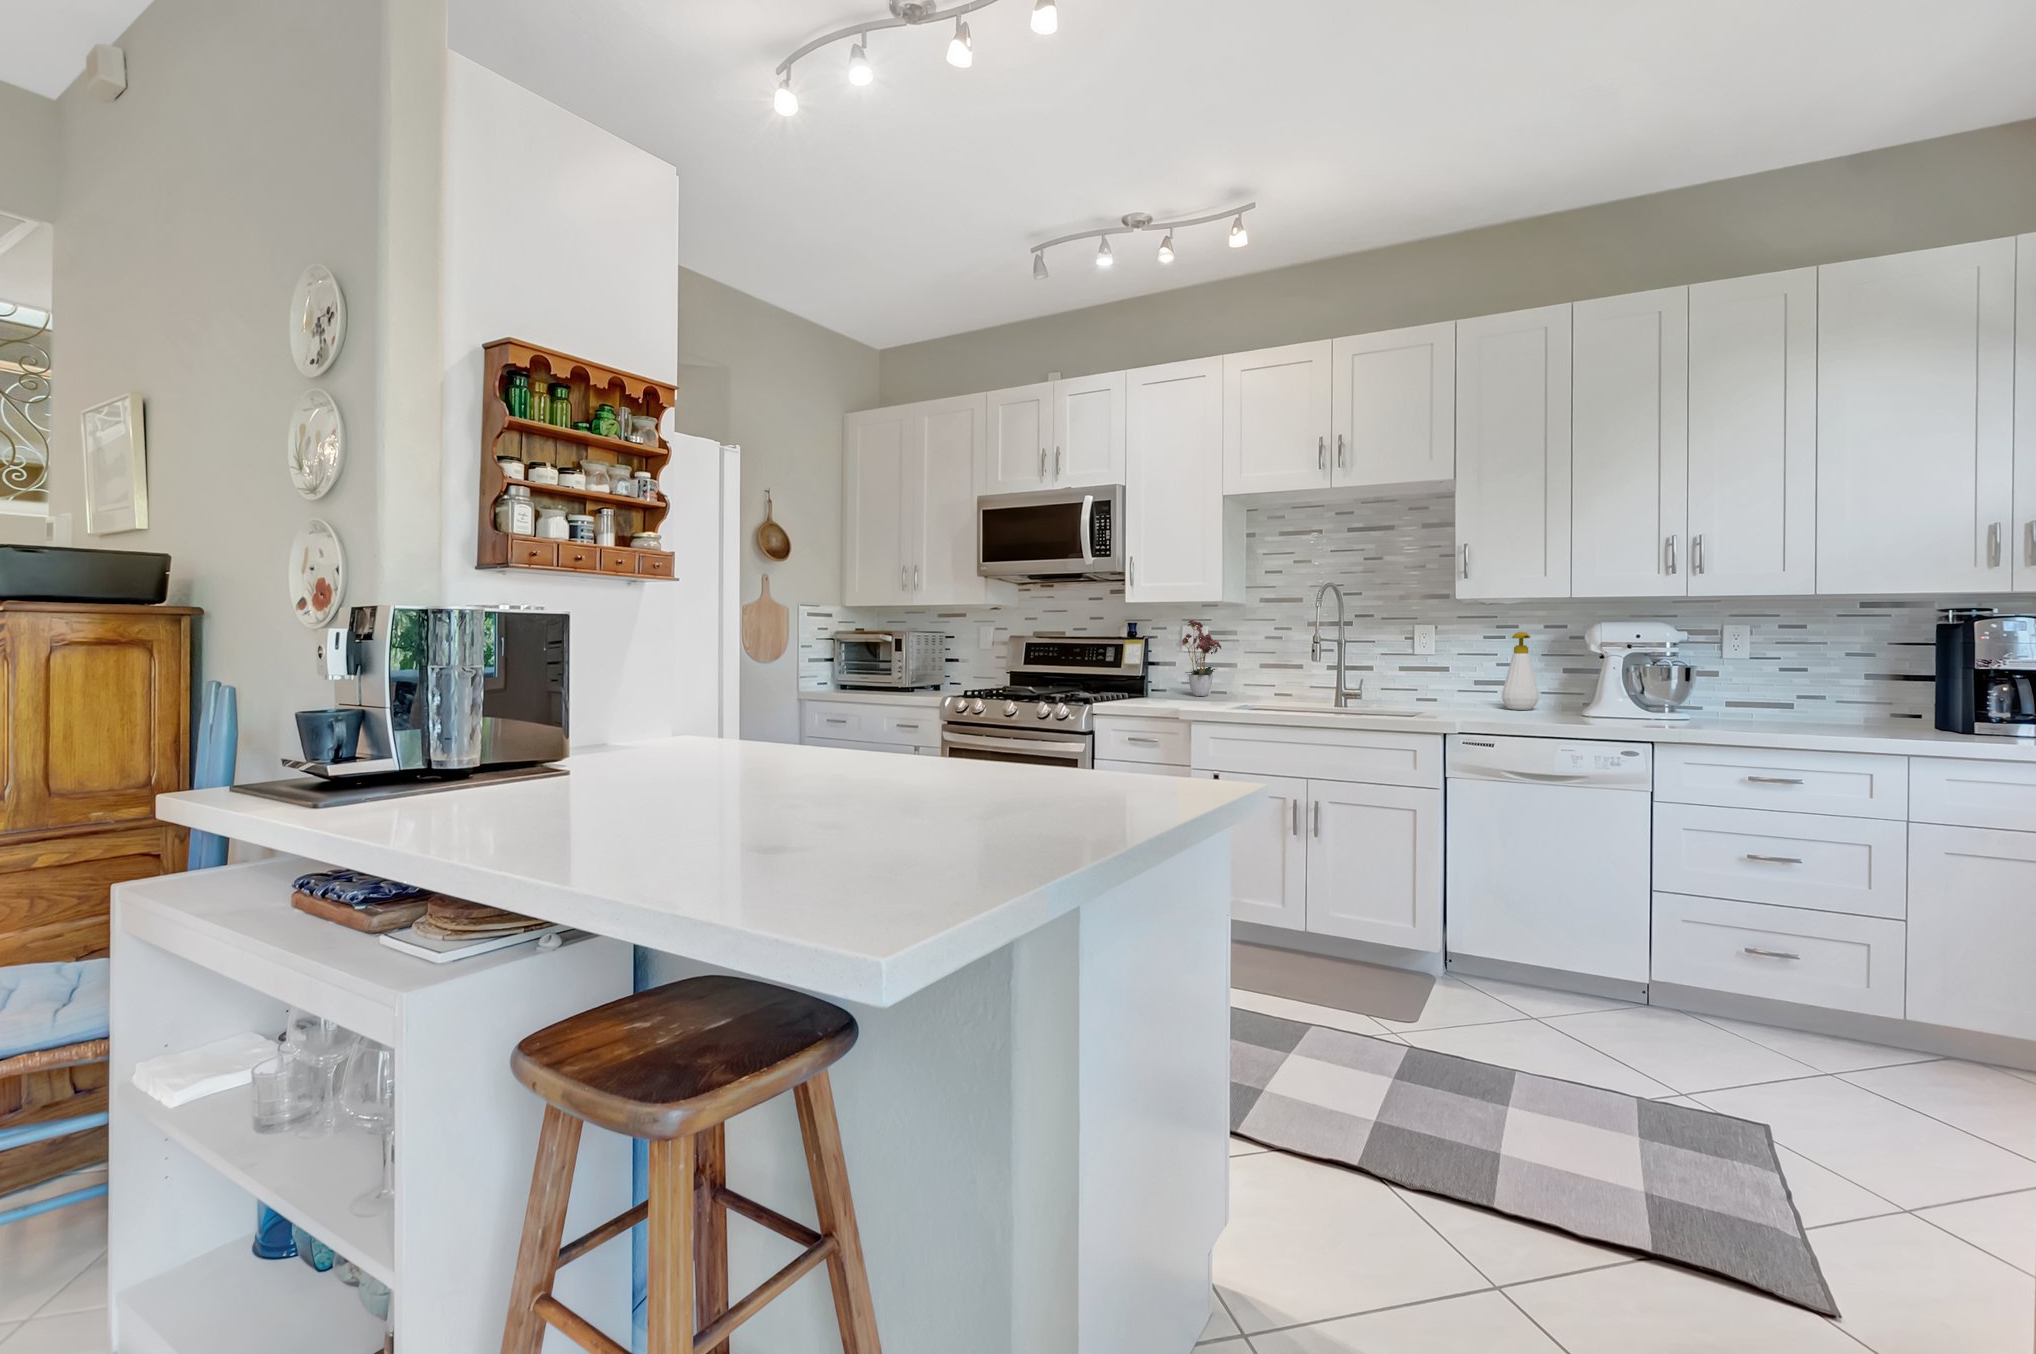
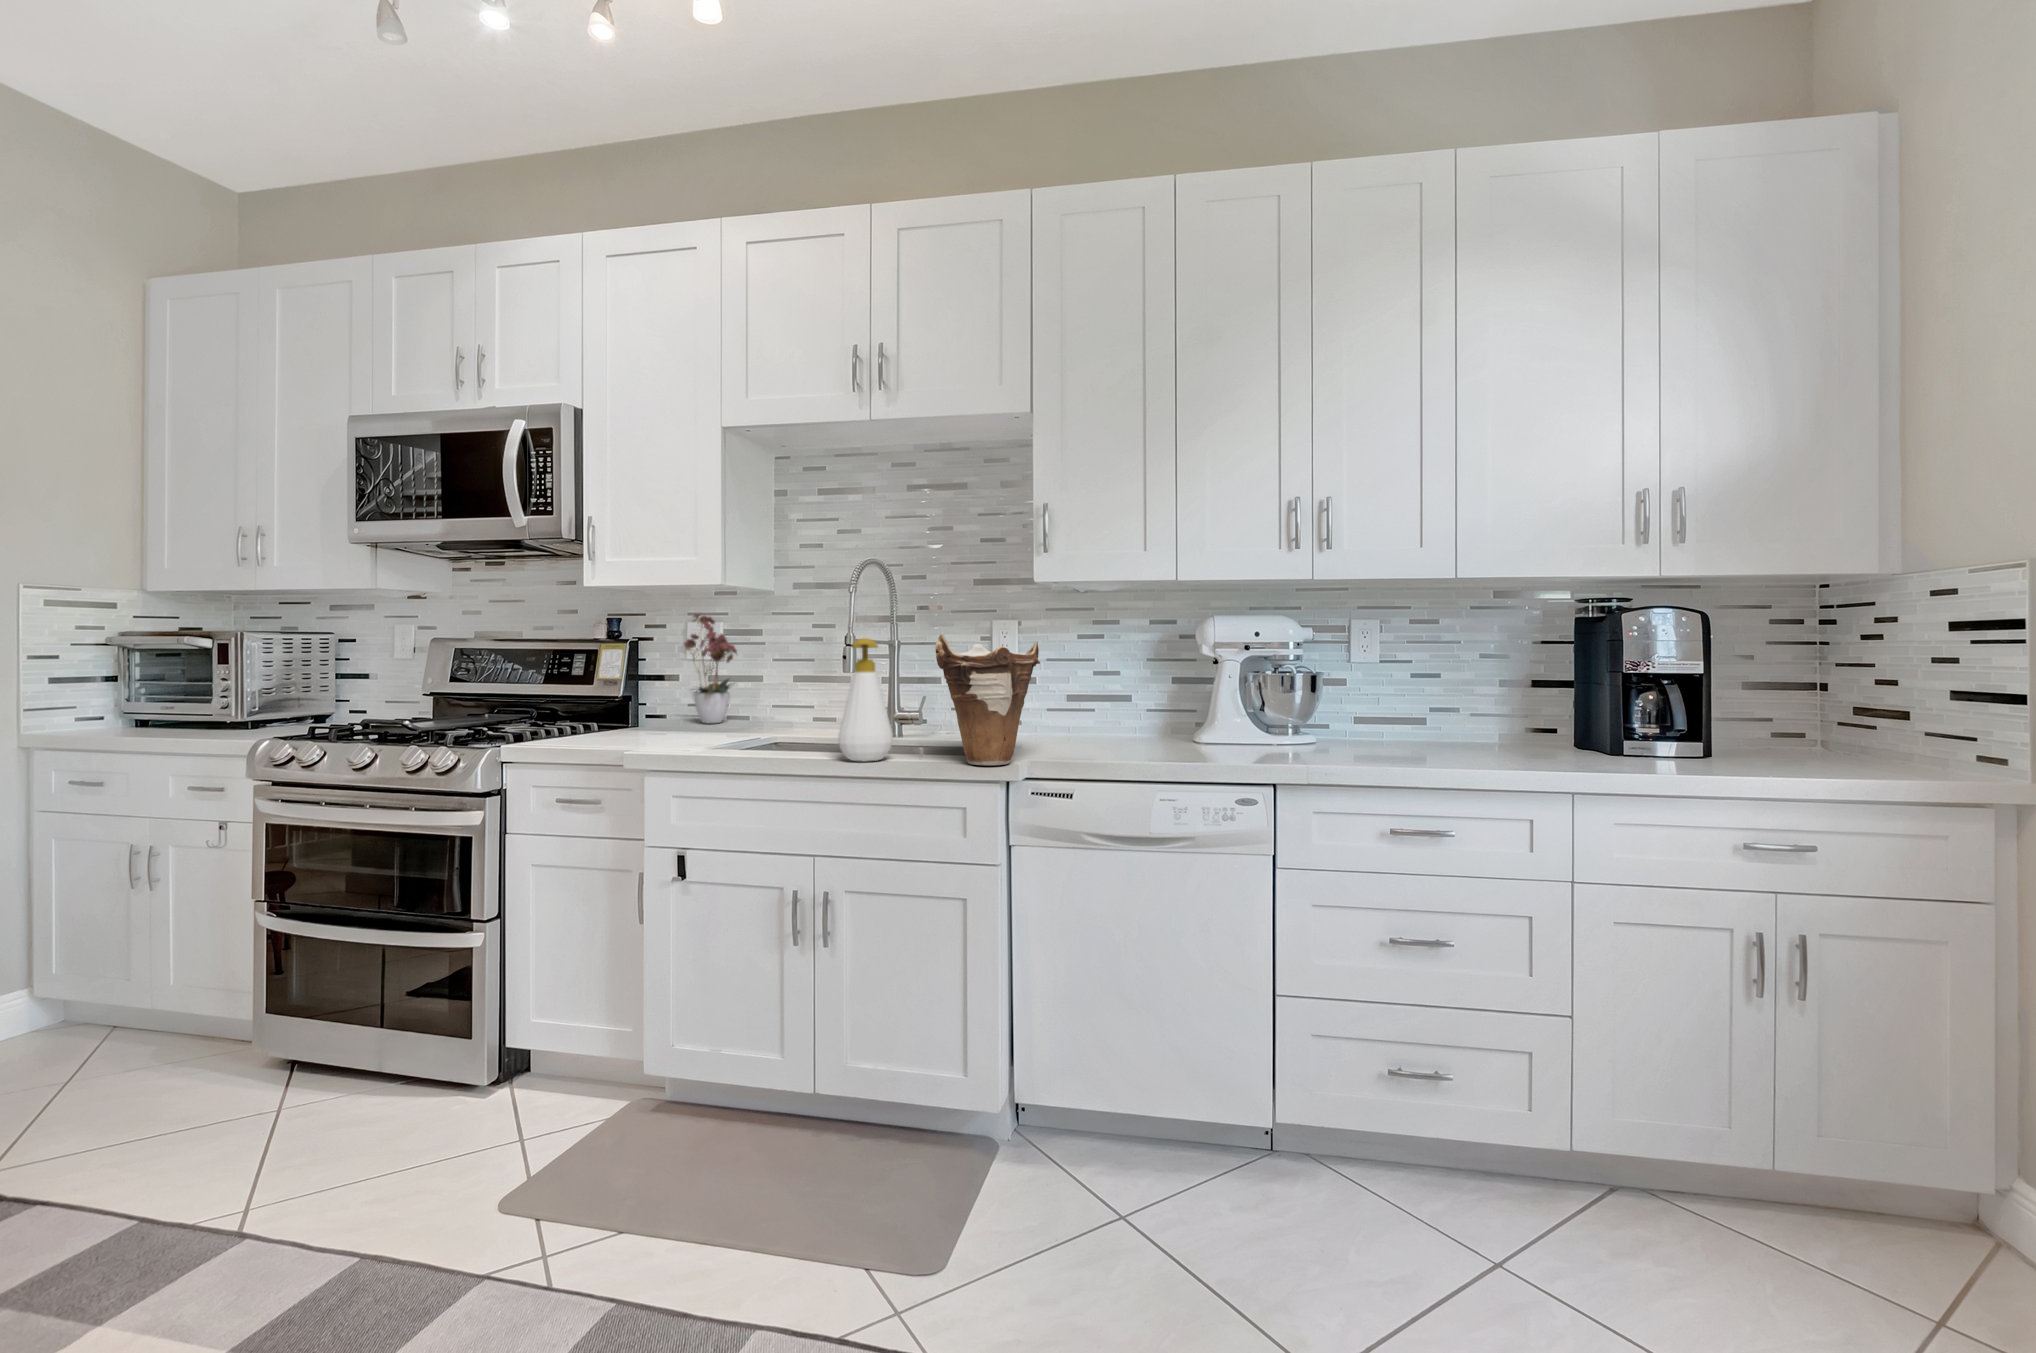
soap bottle: present [1502,632,1539,710] -> present [838,638,893,761]
vase: none [1392,635,1467,724] -> present [936,634,1040,765]

